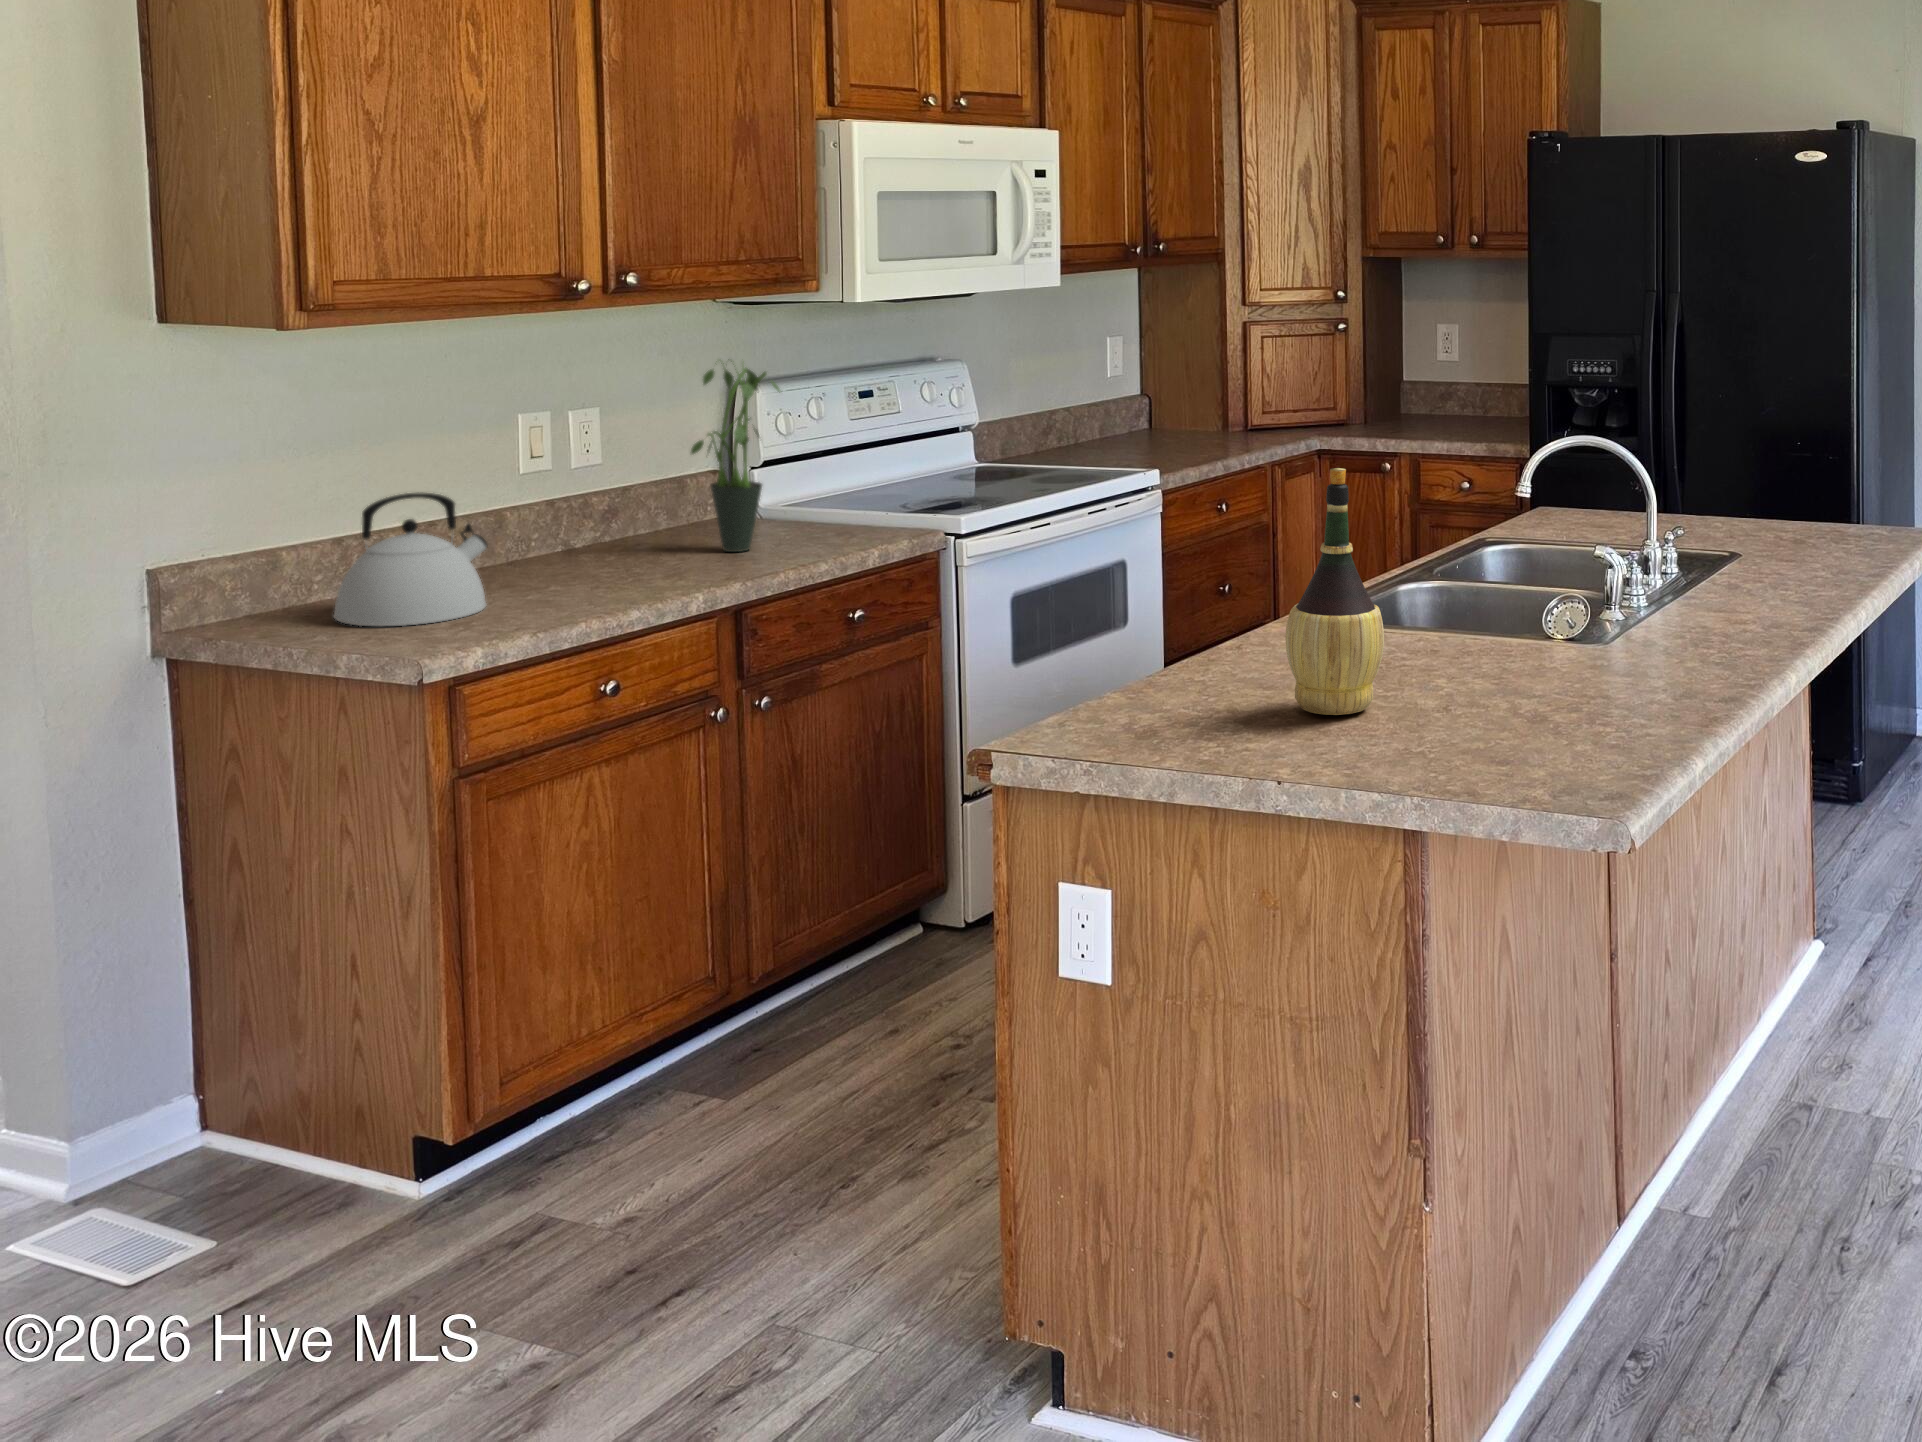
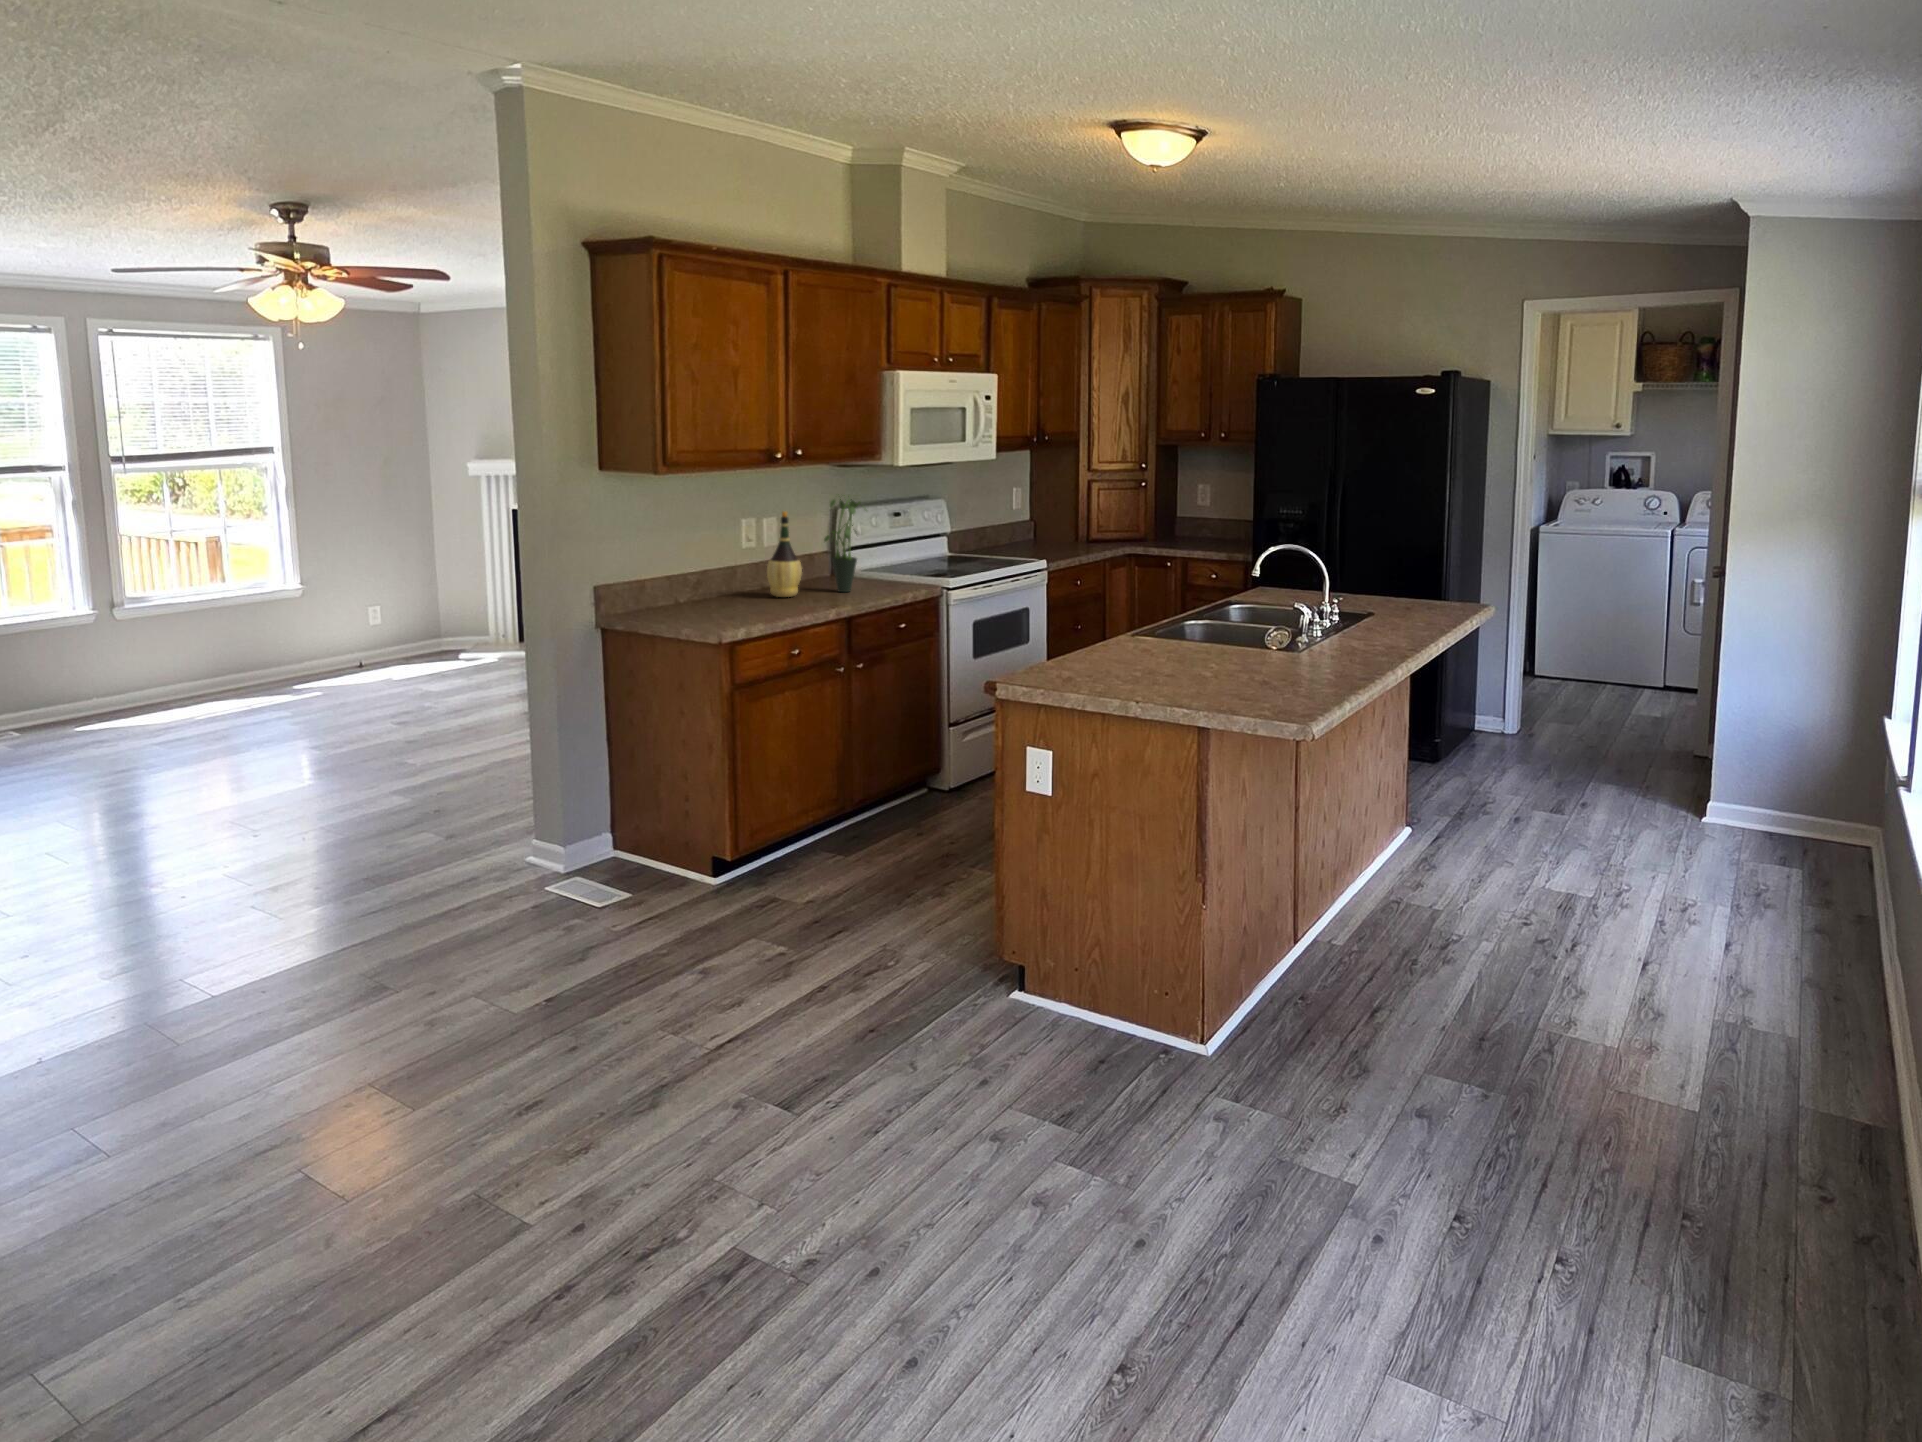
wine bottle: present [1285,468,1384,715] -> present [767,511,802,597]
kettle: present [334,492,487,626] -> none [672,556,738,619]

